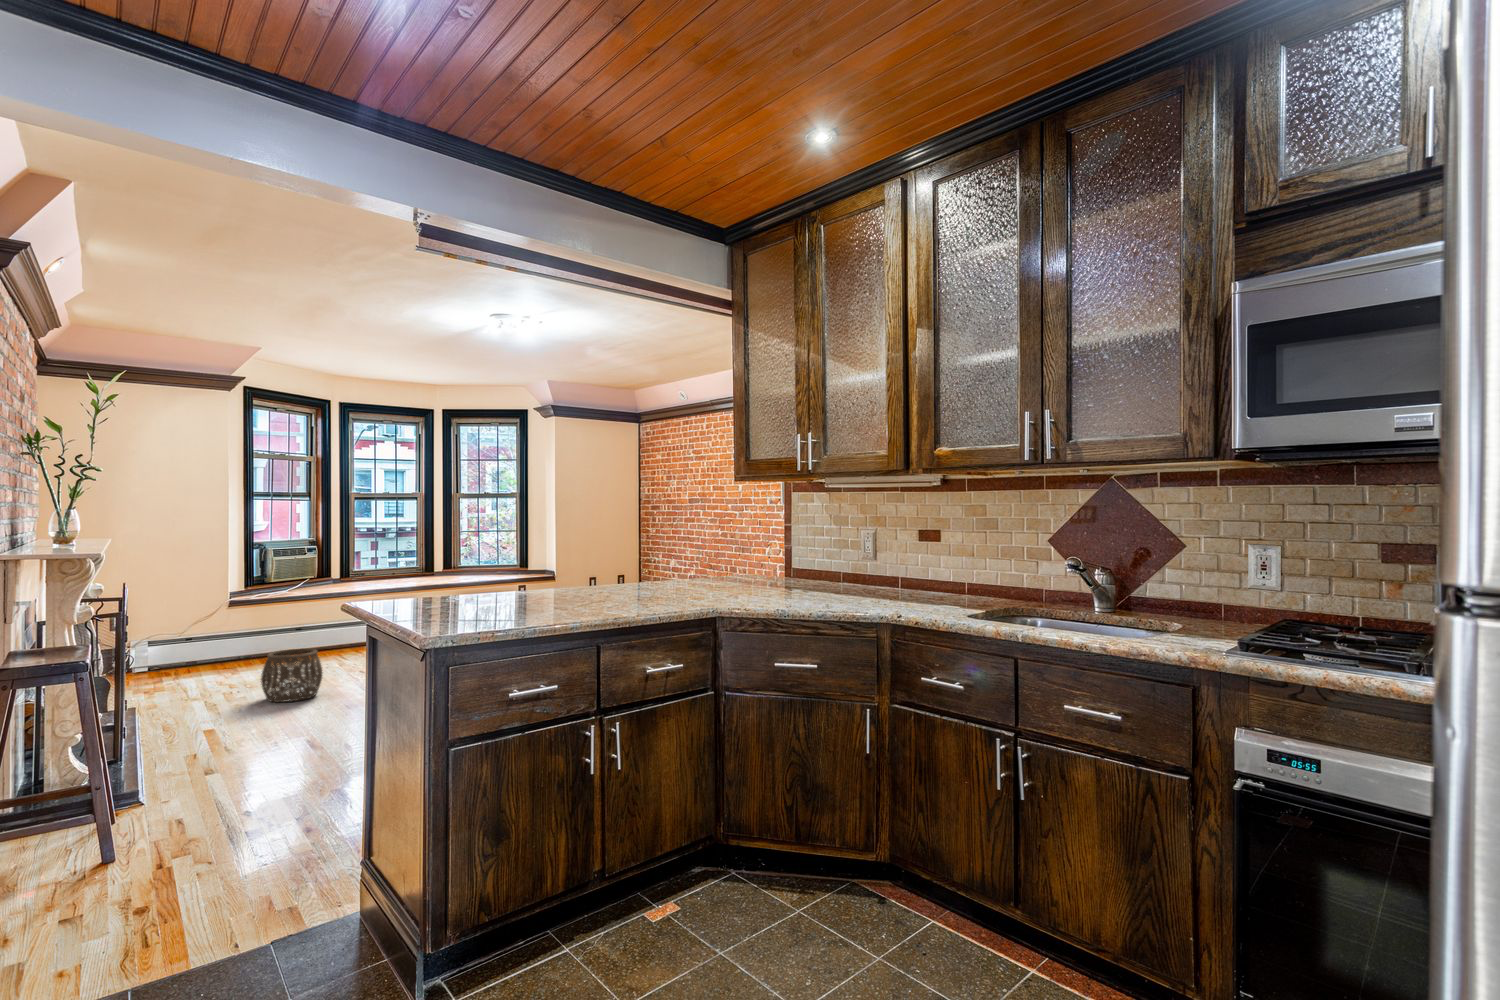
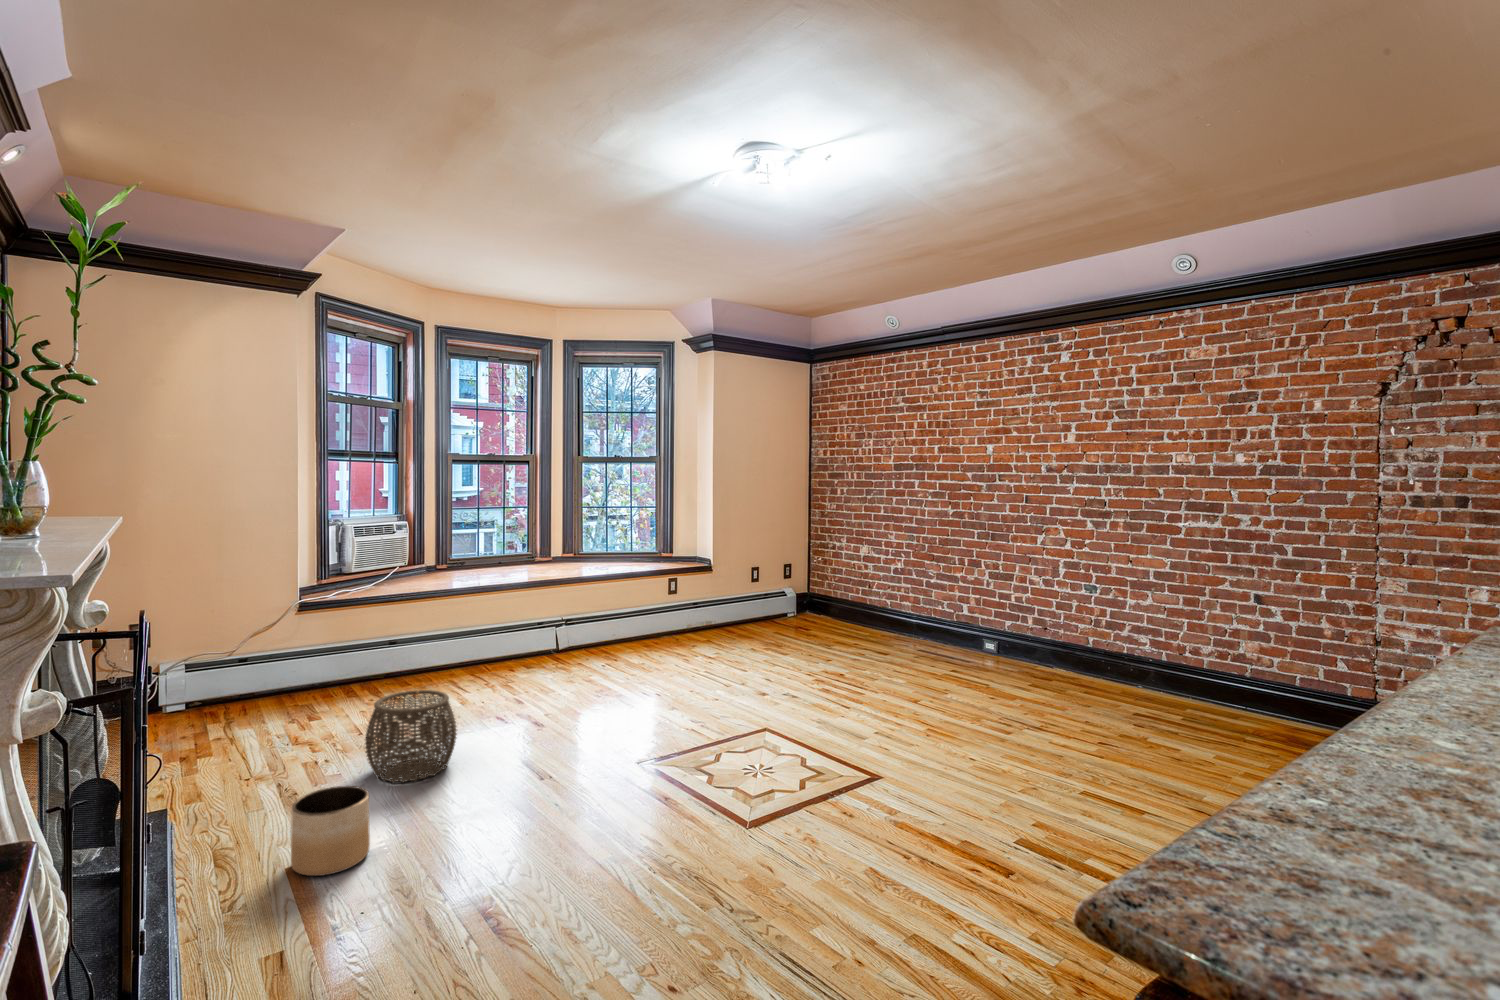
planter: none [205,691,253,736] -> present [291,786,370,876]

